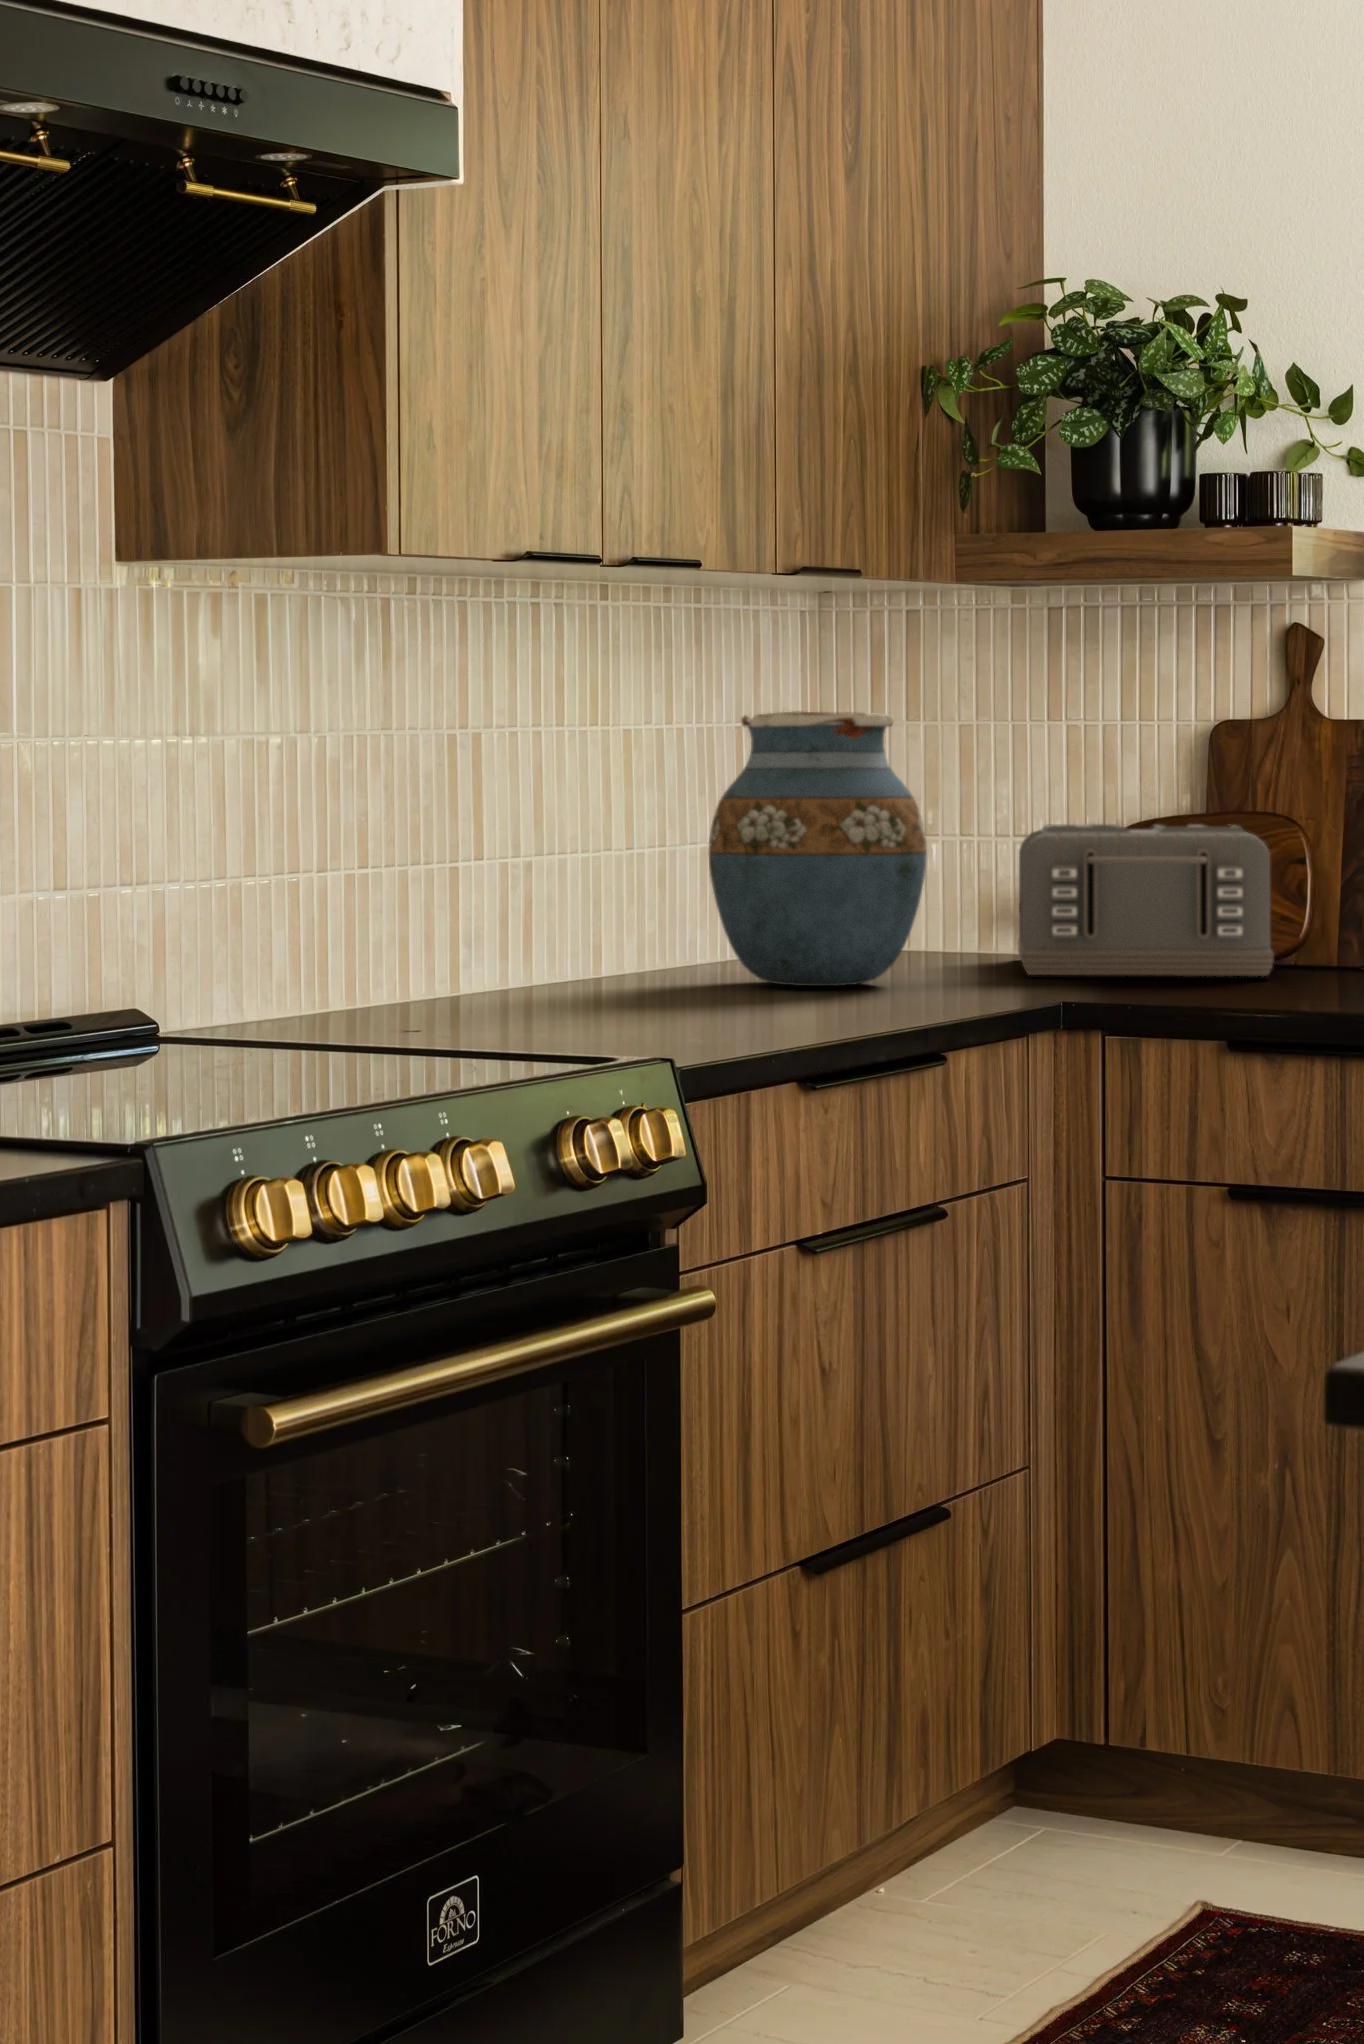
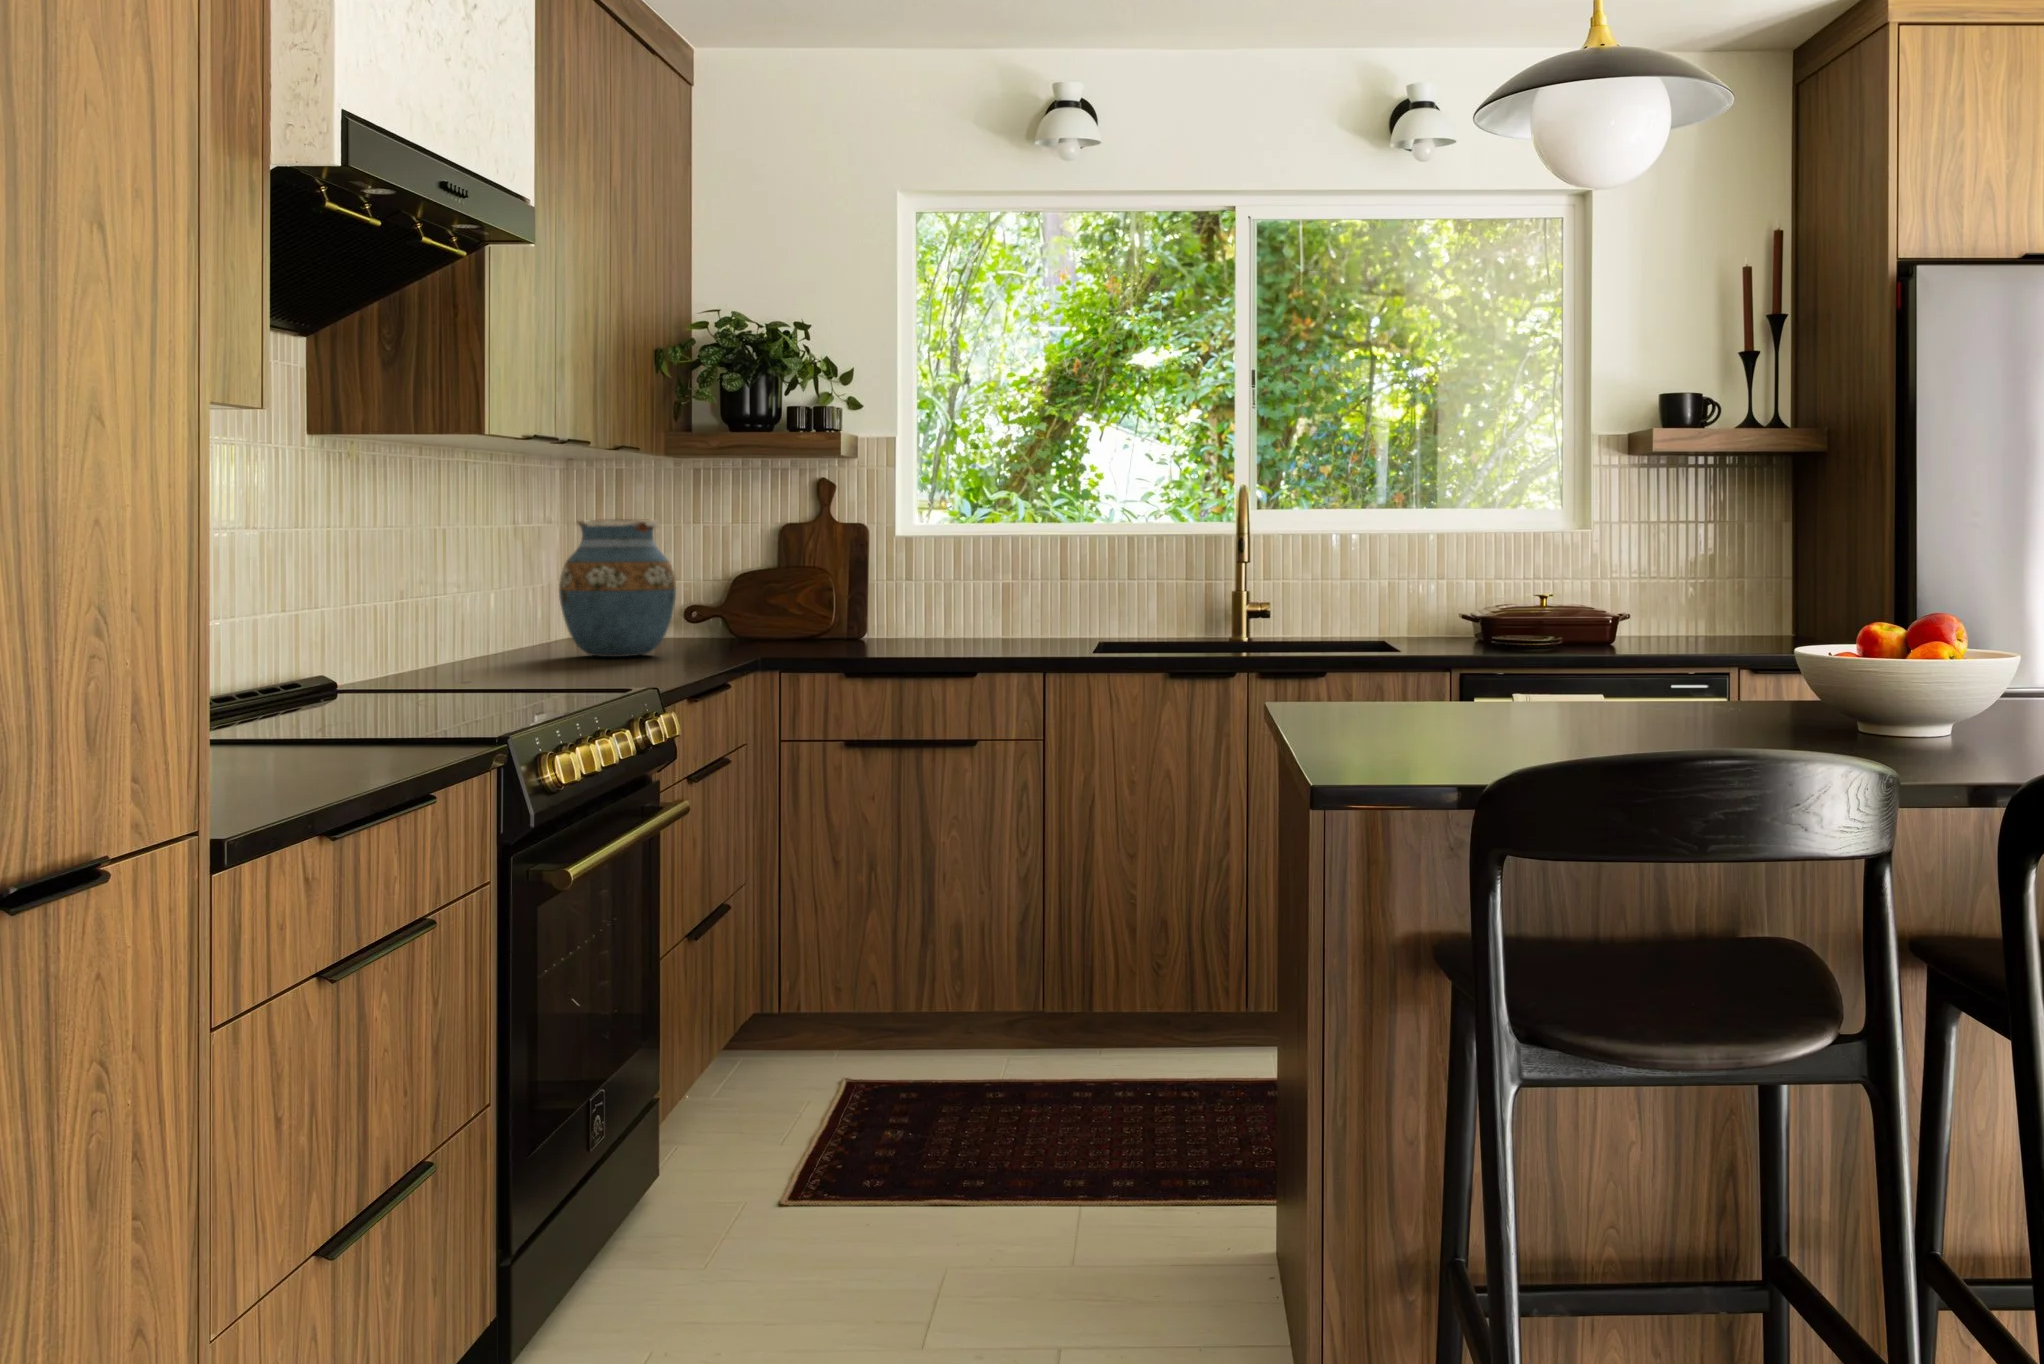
toaster: present [1018,824,1273,976] -> none [679,573,828,647]

